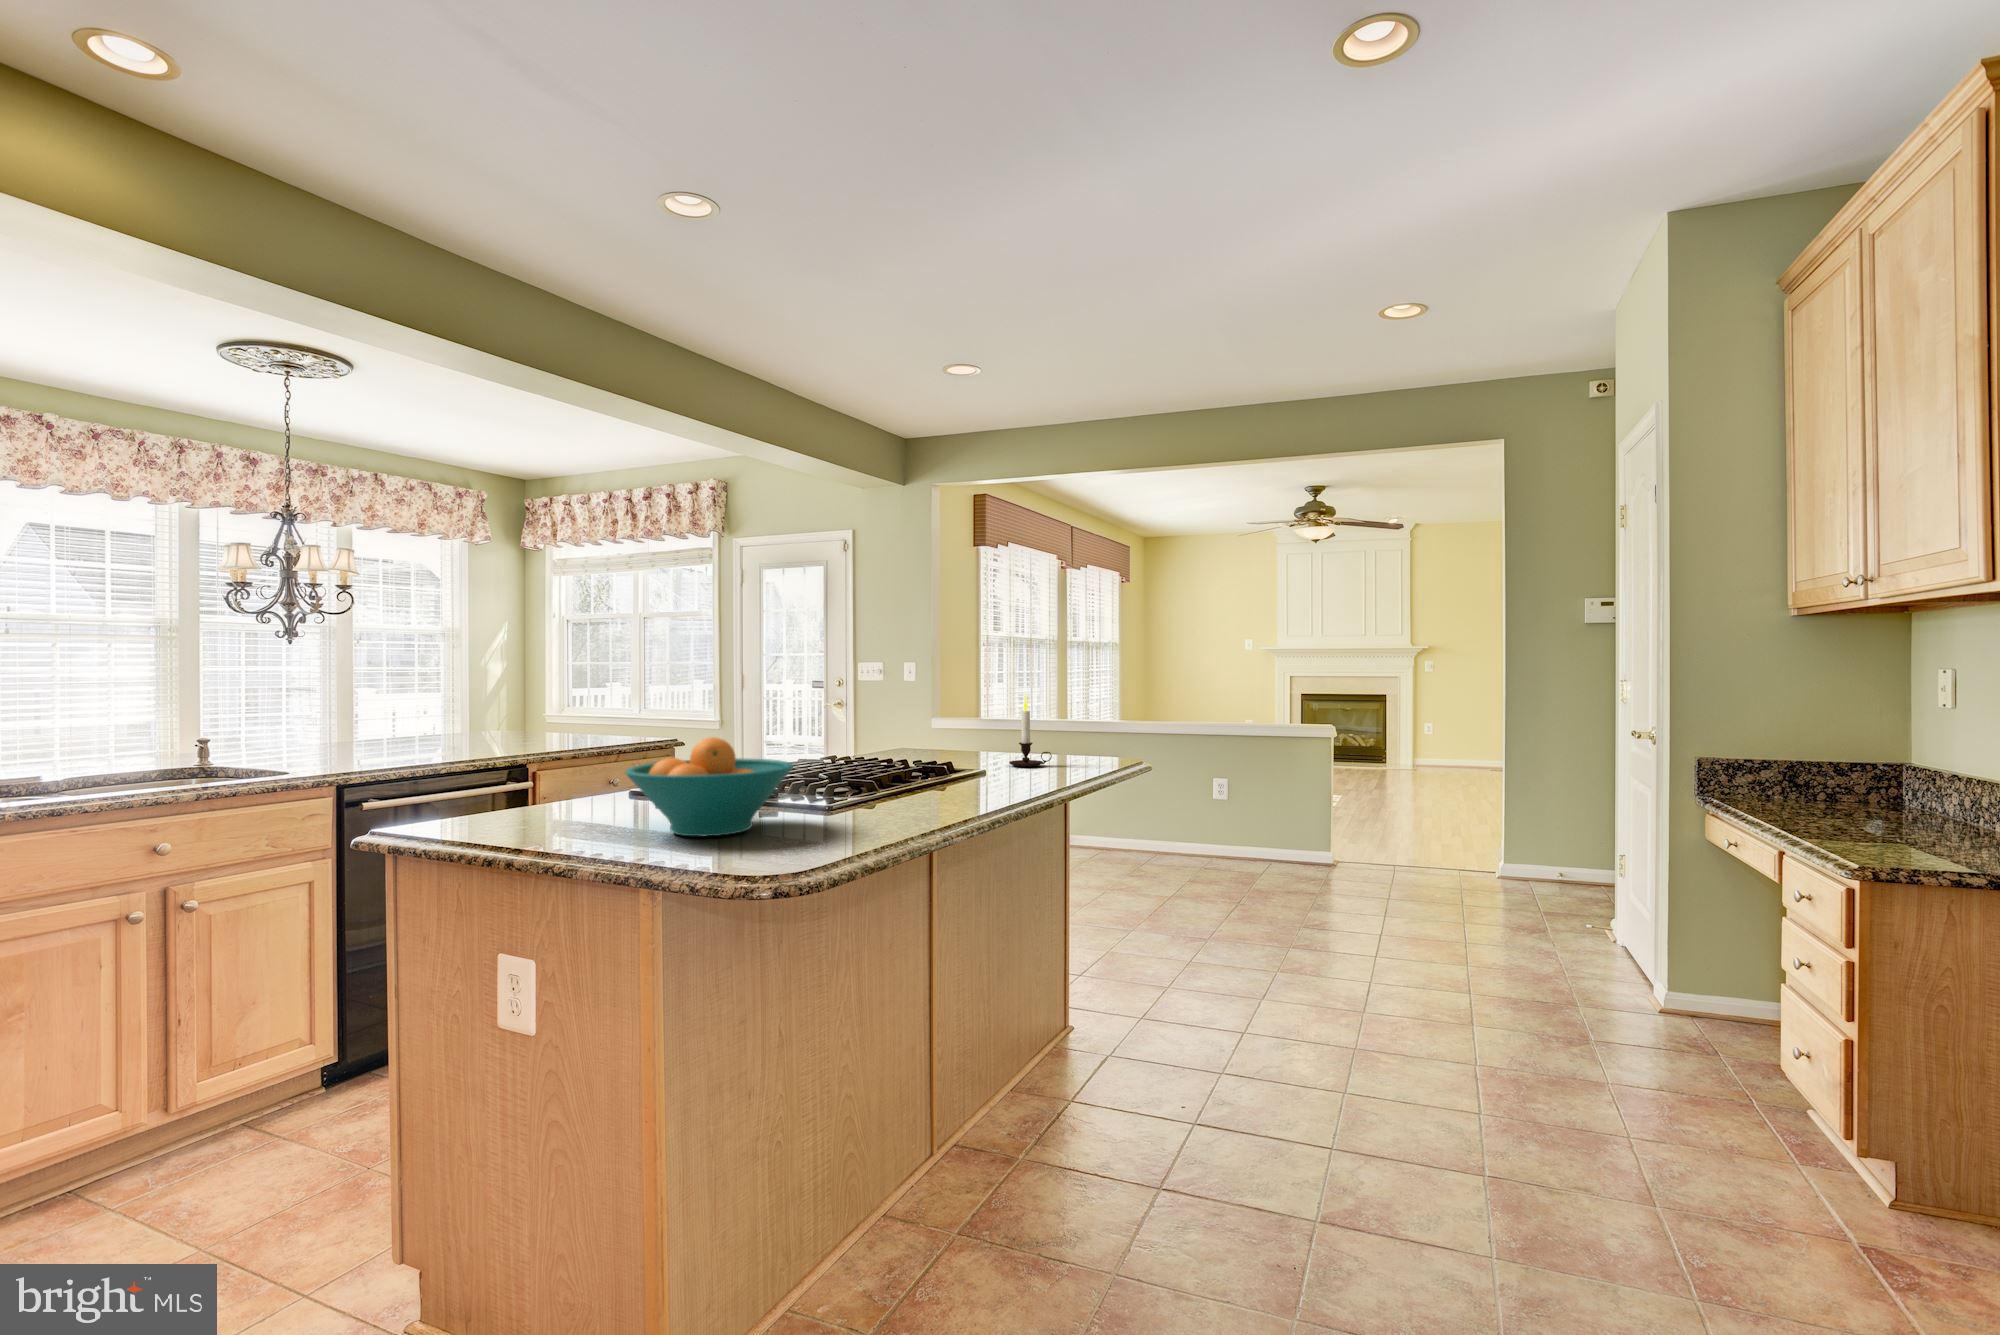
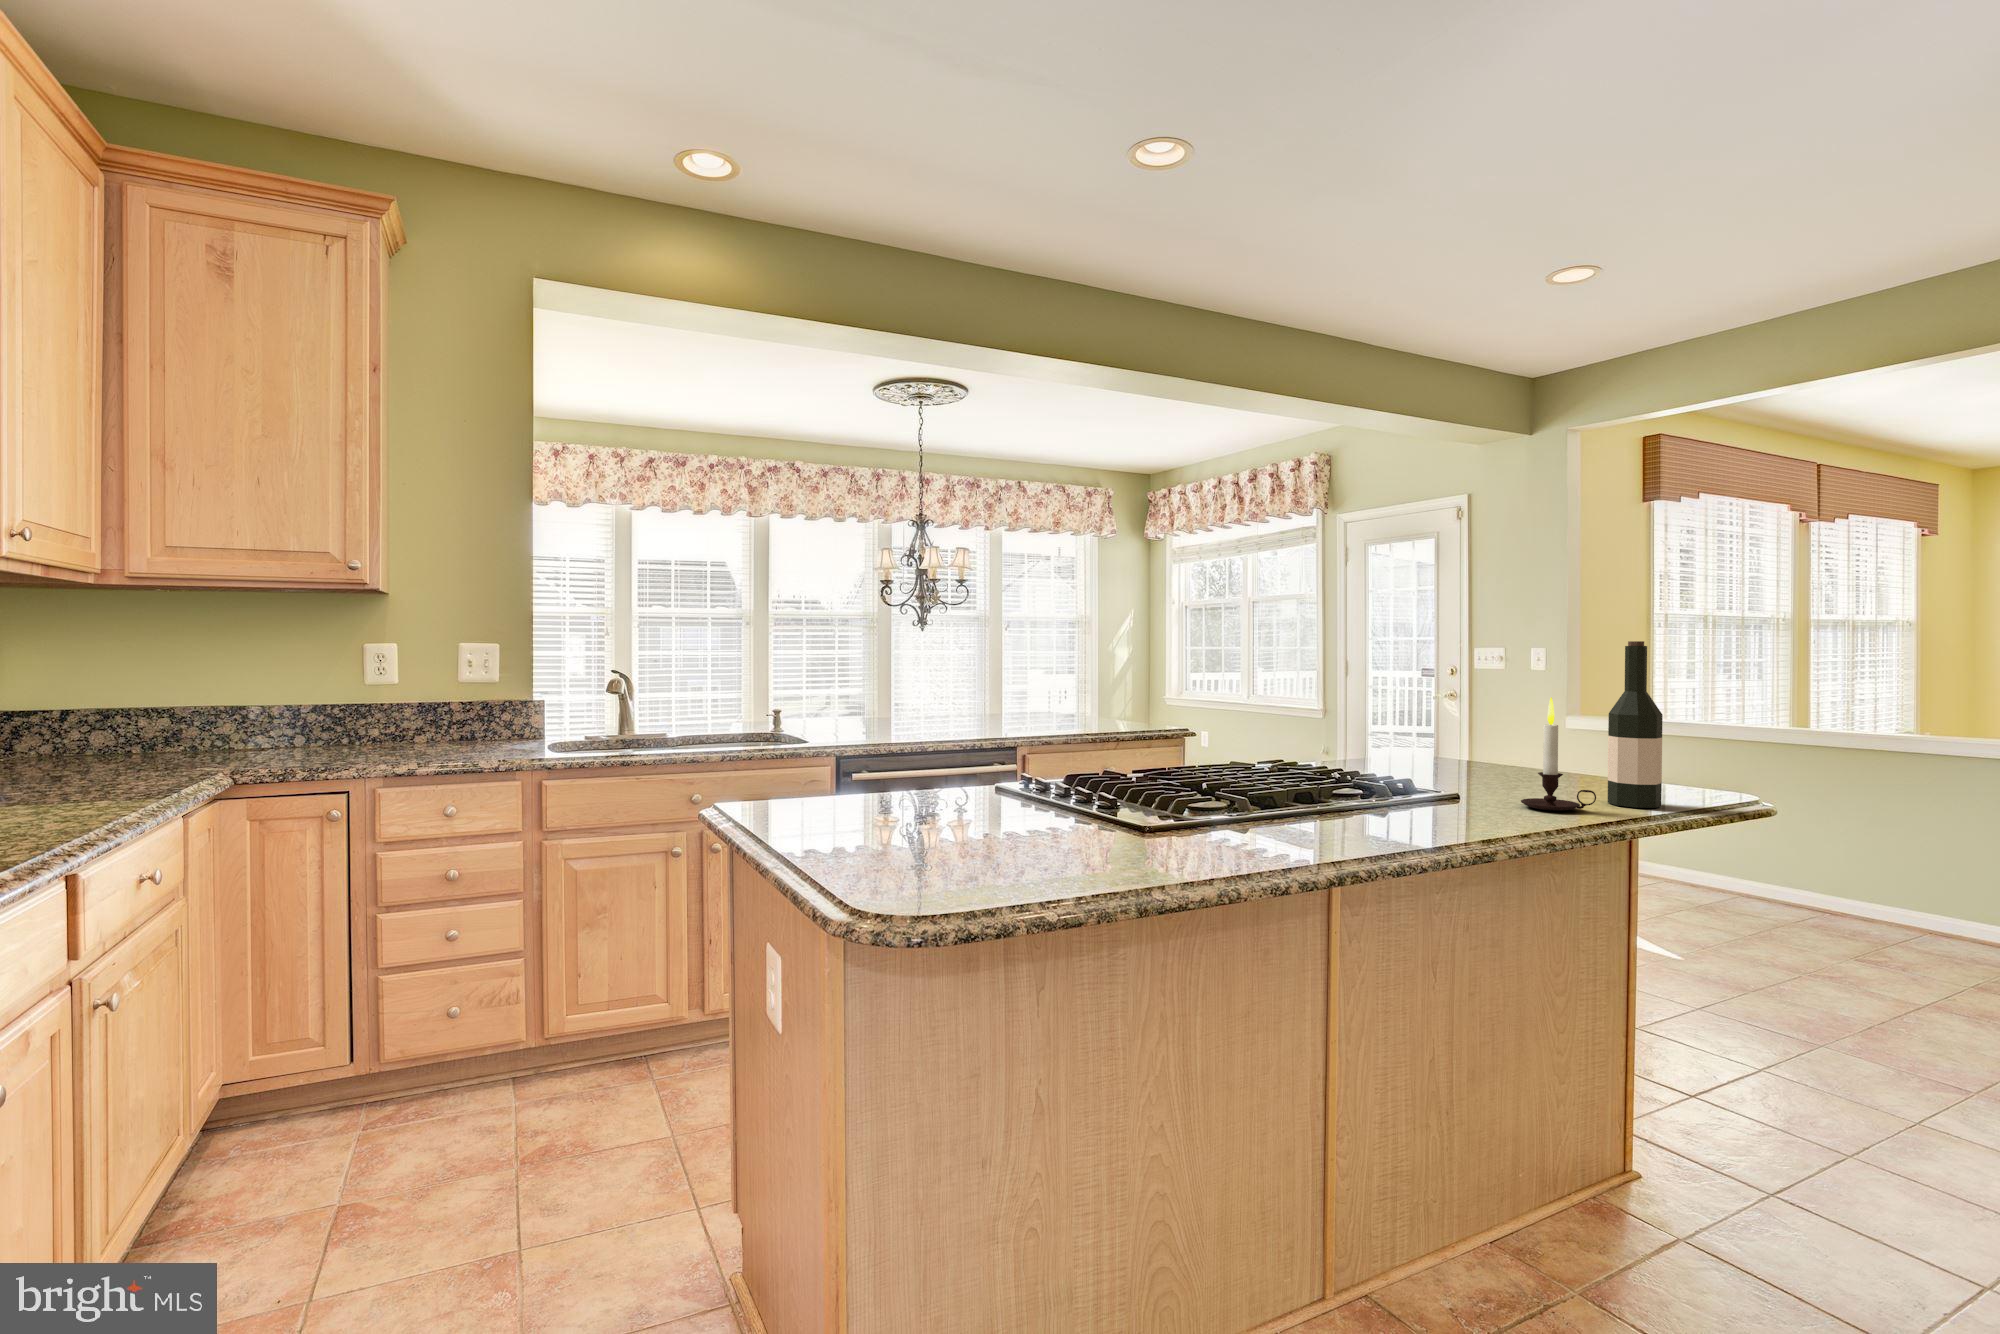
wine bottle: none [1049,656,1077,761] -> present [1608,641,1663,808]
fruit bowl: present [625,737,793,836] -> none [835,741,1041,868]

